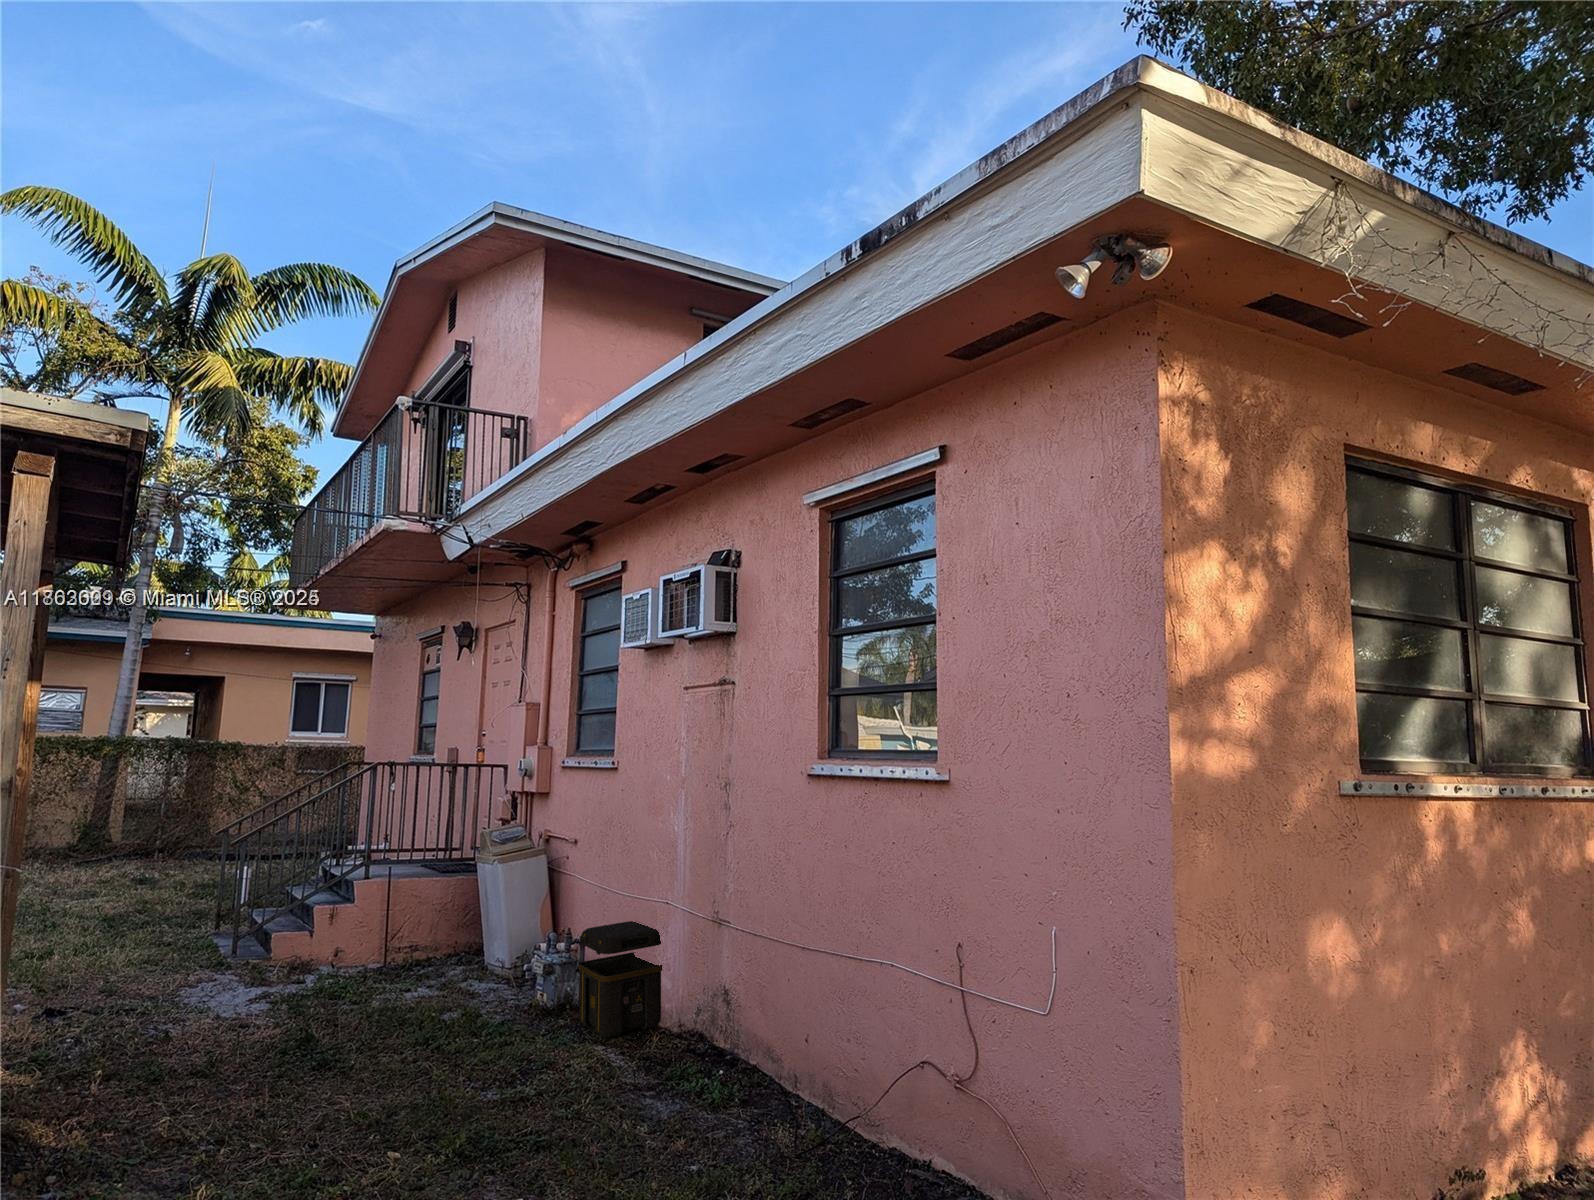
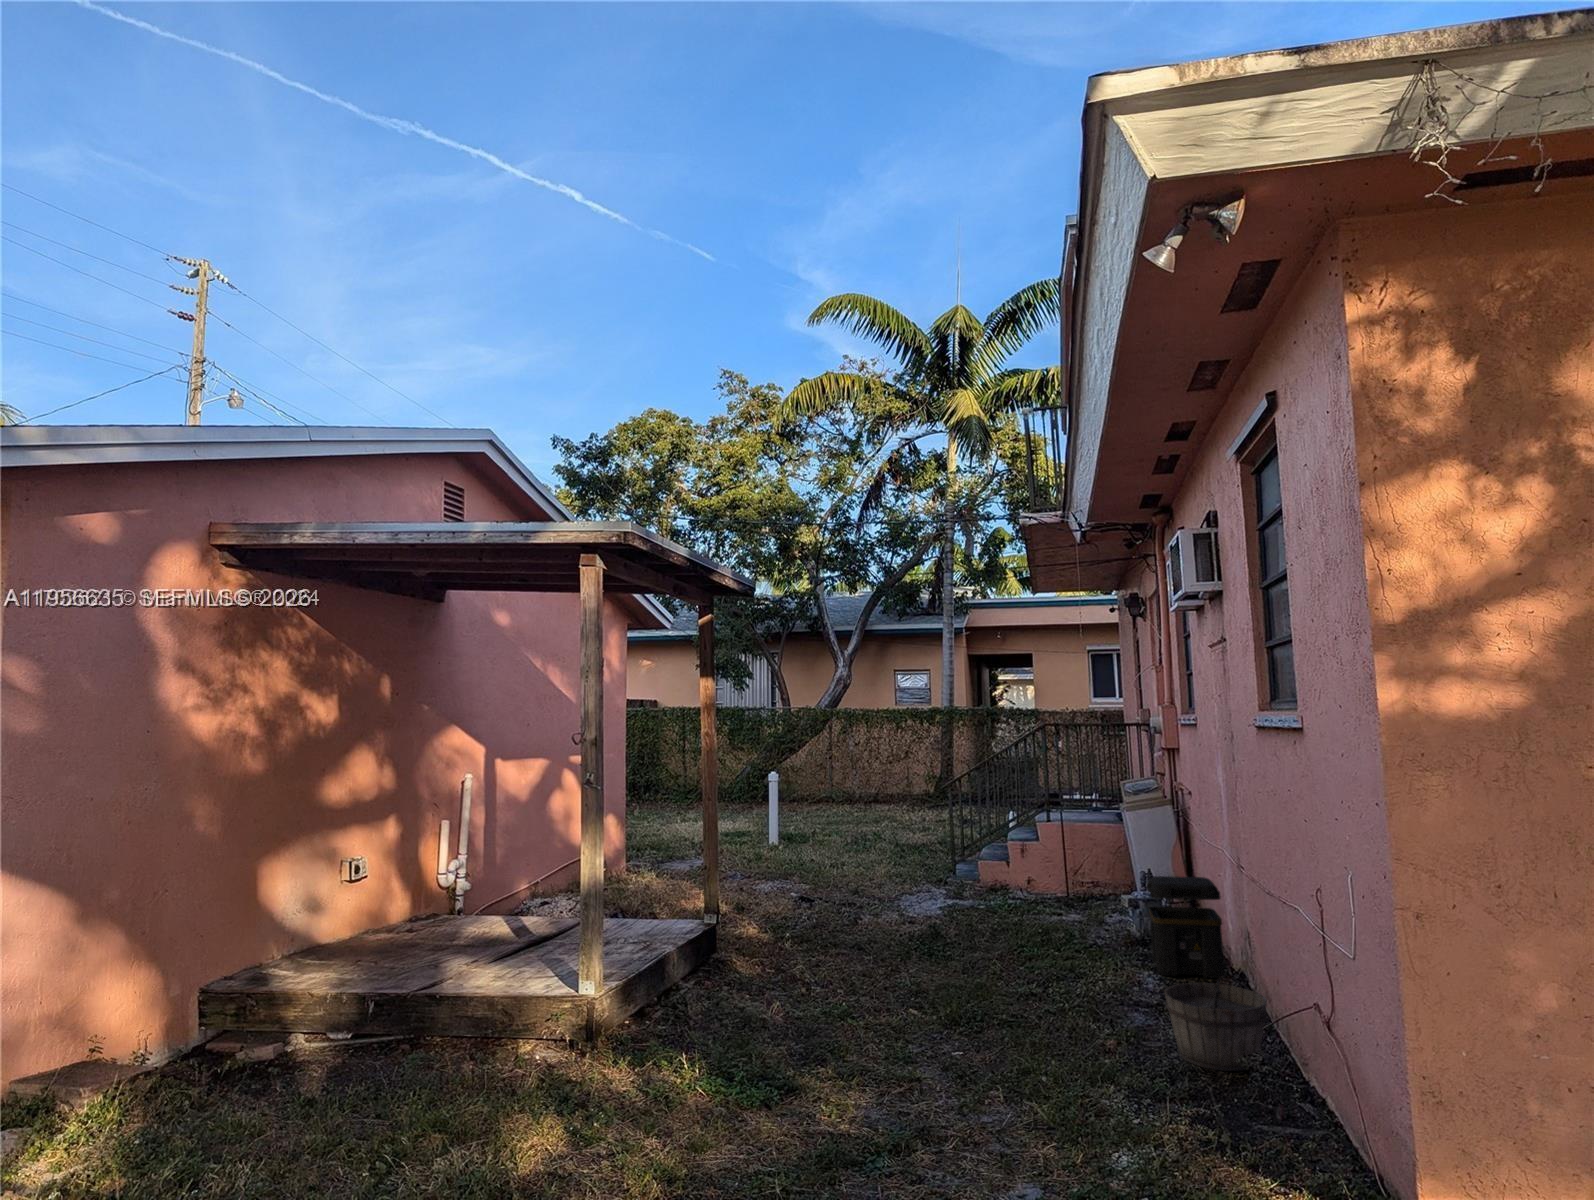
wooden bucket: none [710,1033,815,1143] -> present [1164,975,1267,1071]

